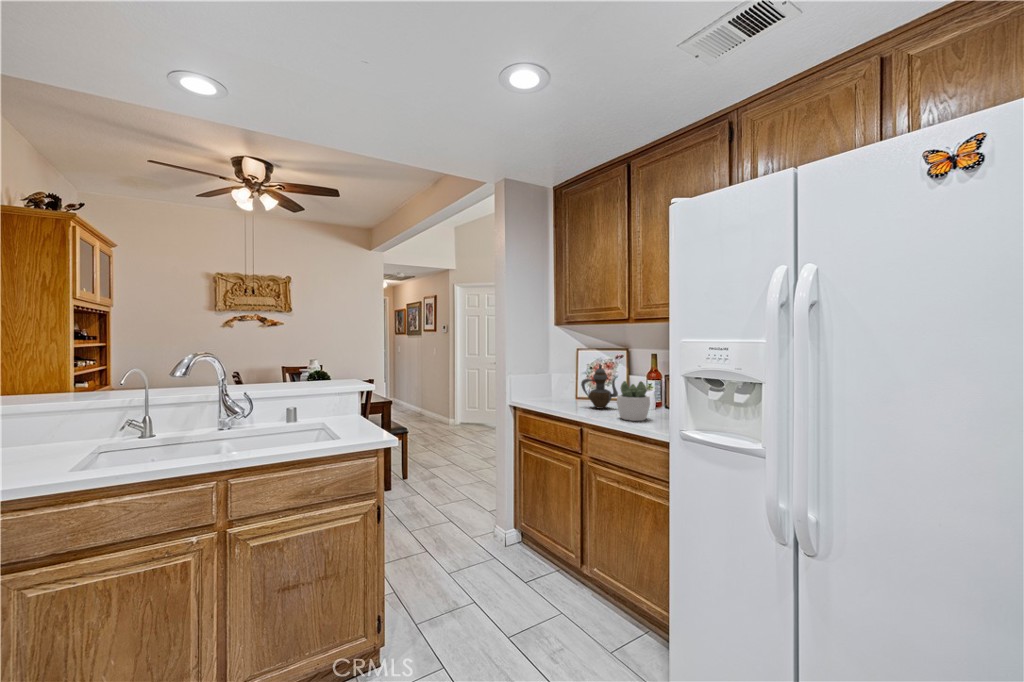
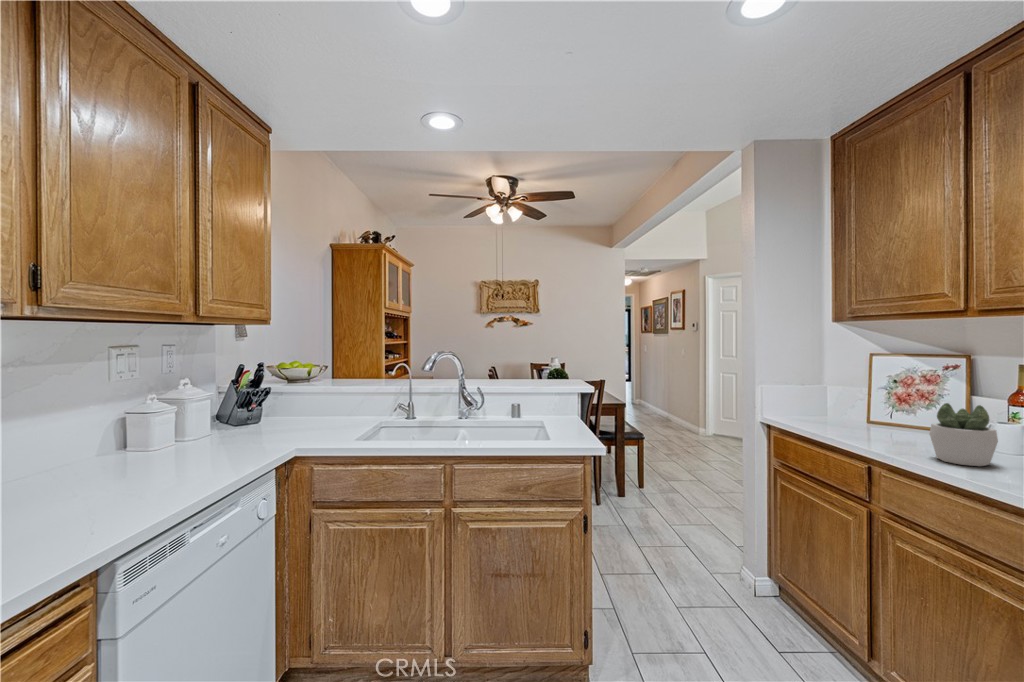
teapot: present [581,364,618,409] -> none [873,375,941,441]

